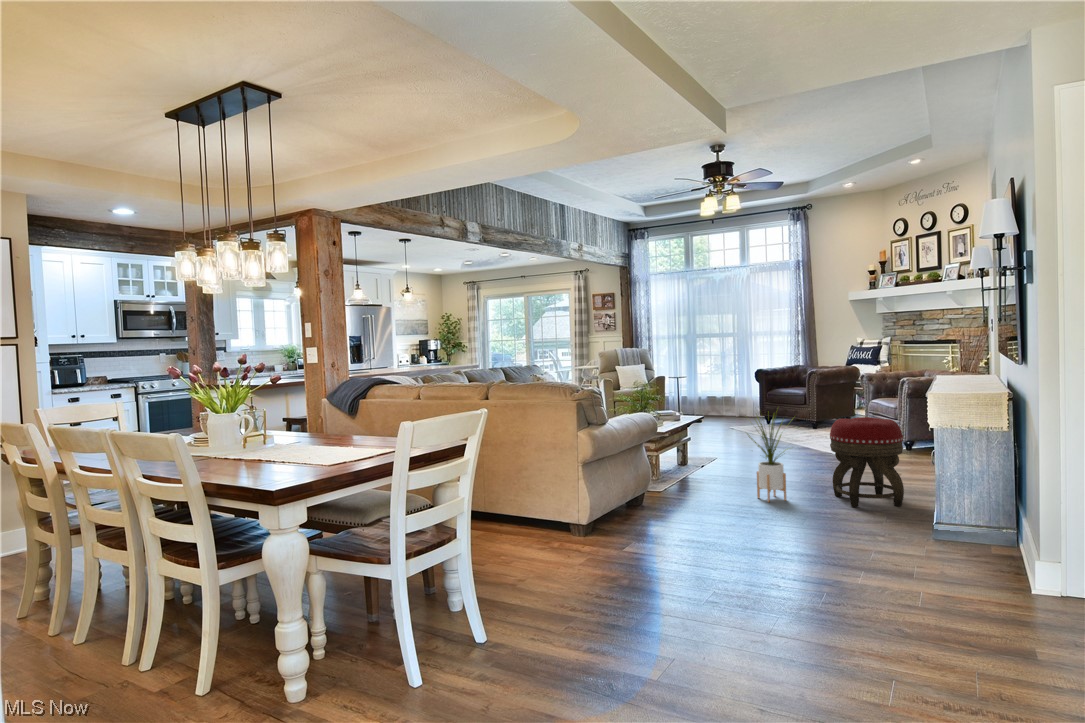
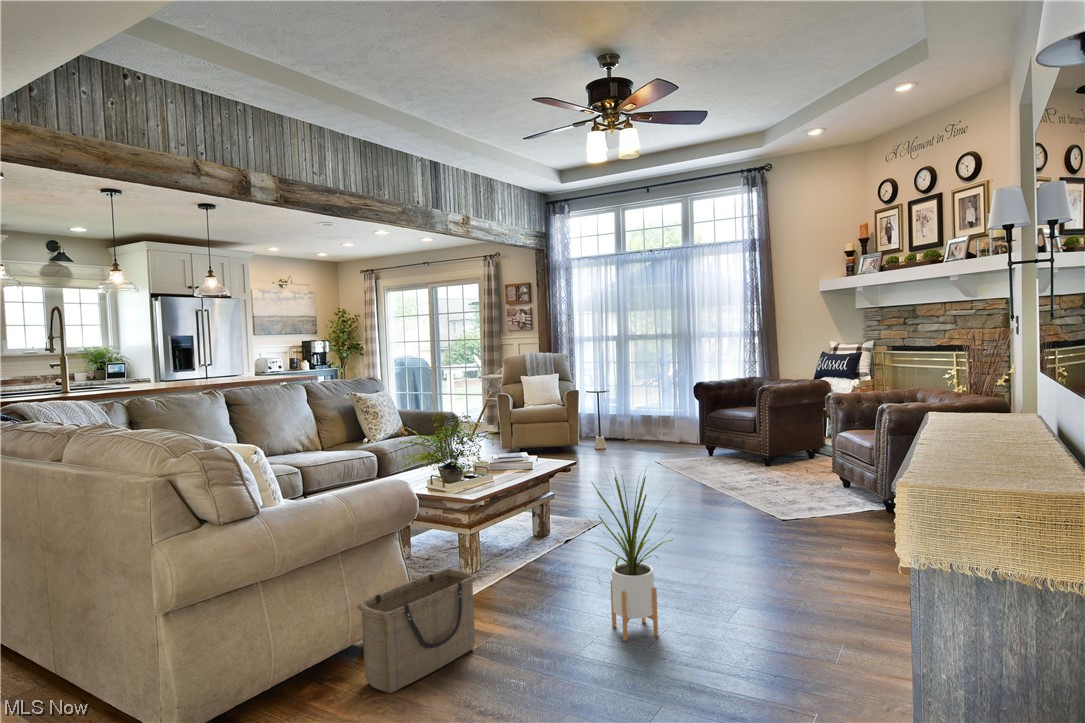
footstool: present [830,417,904,507] -> none [733,488,860,662]
basket: none [633,463,686,520] -> present [357,568,476,693]

